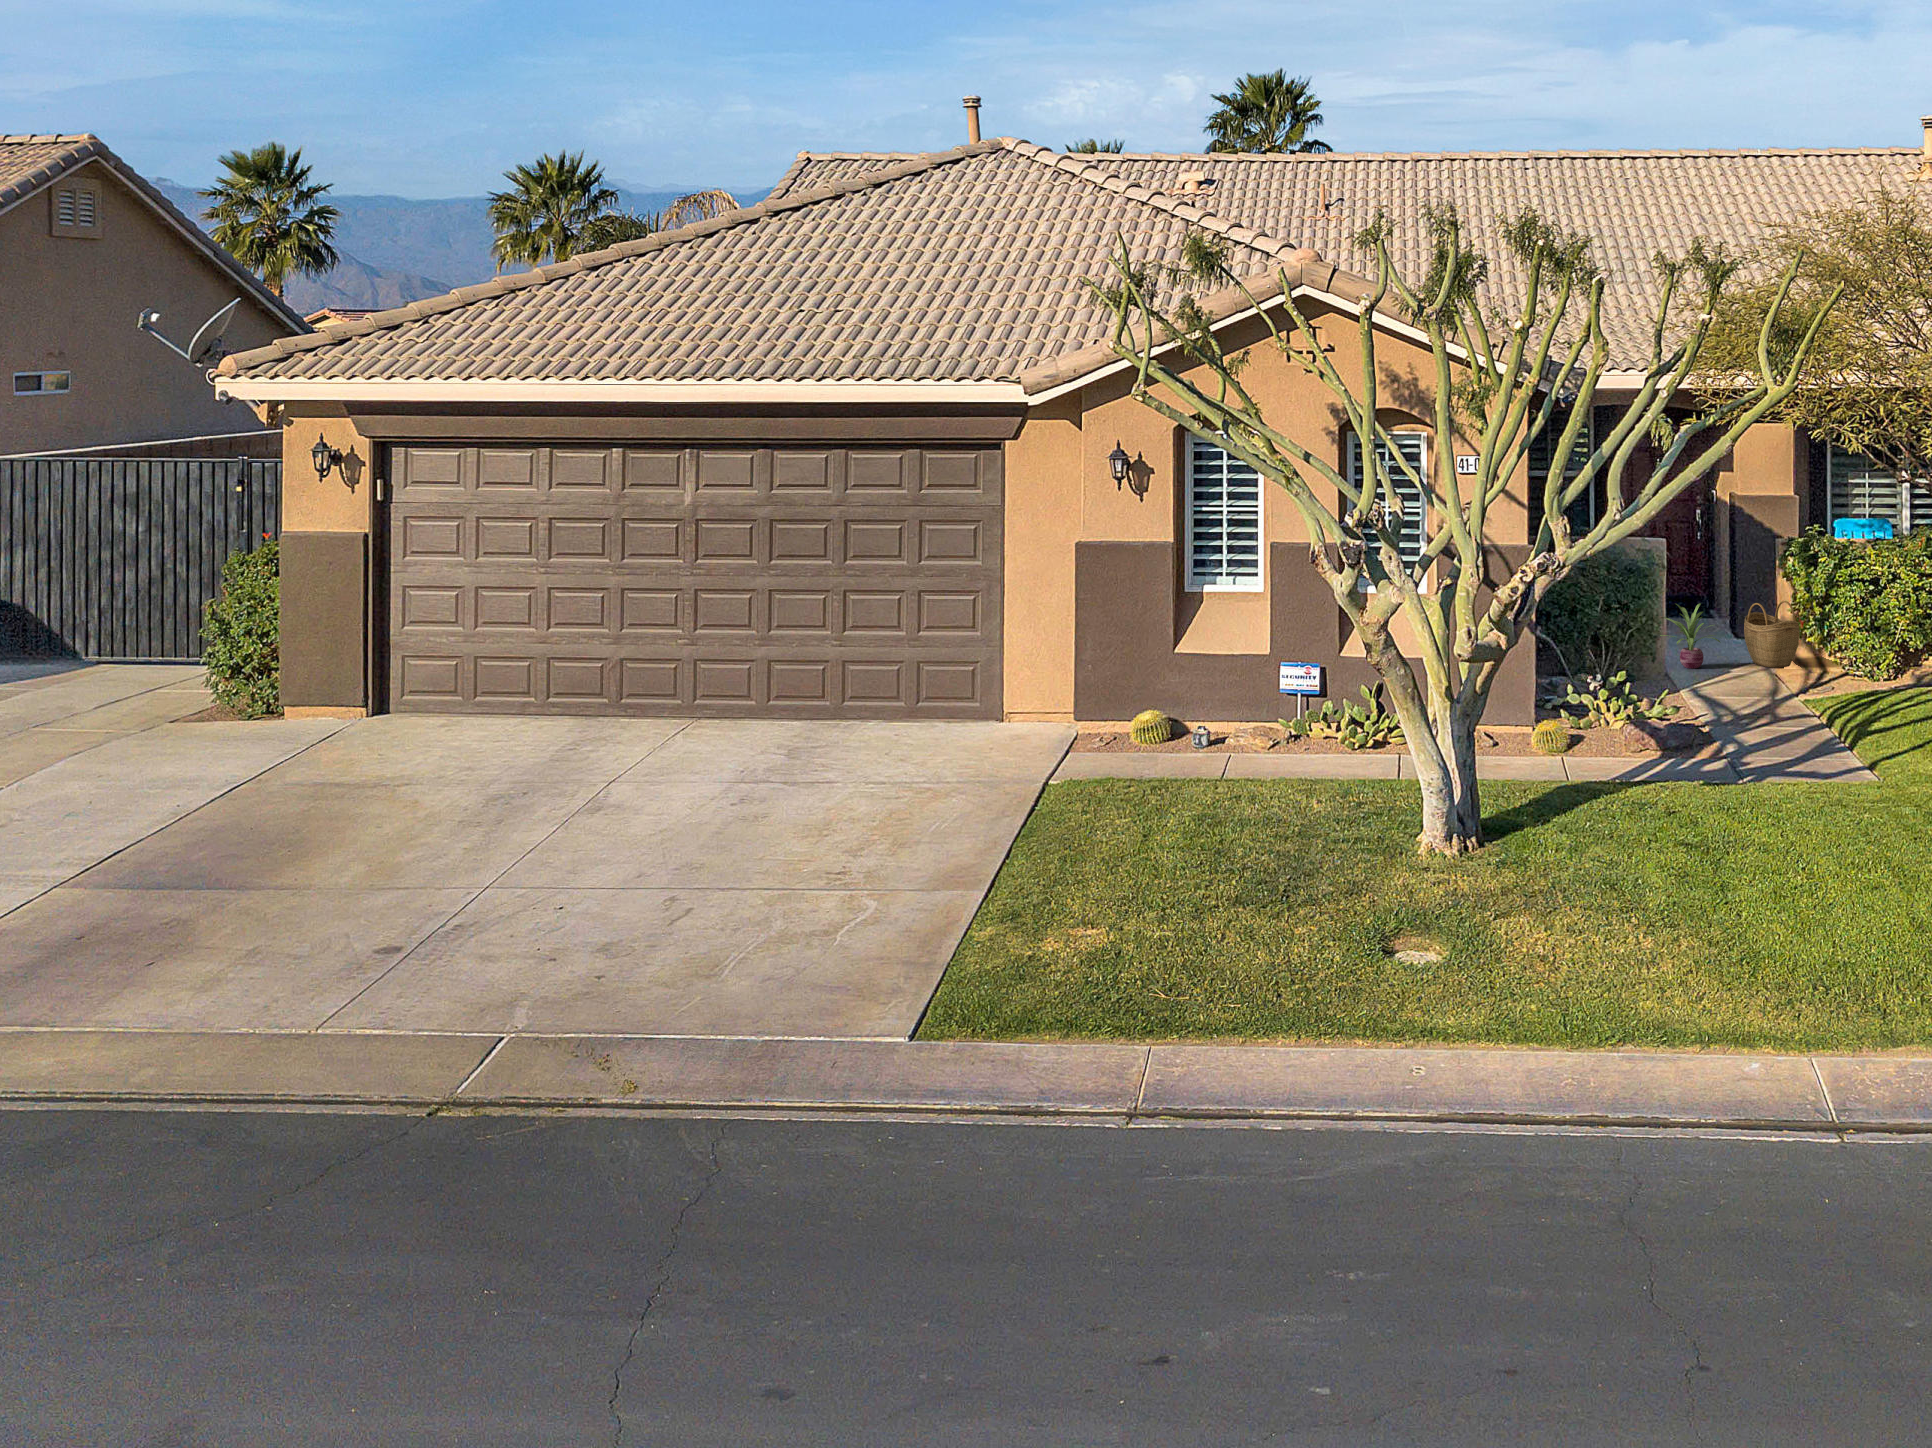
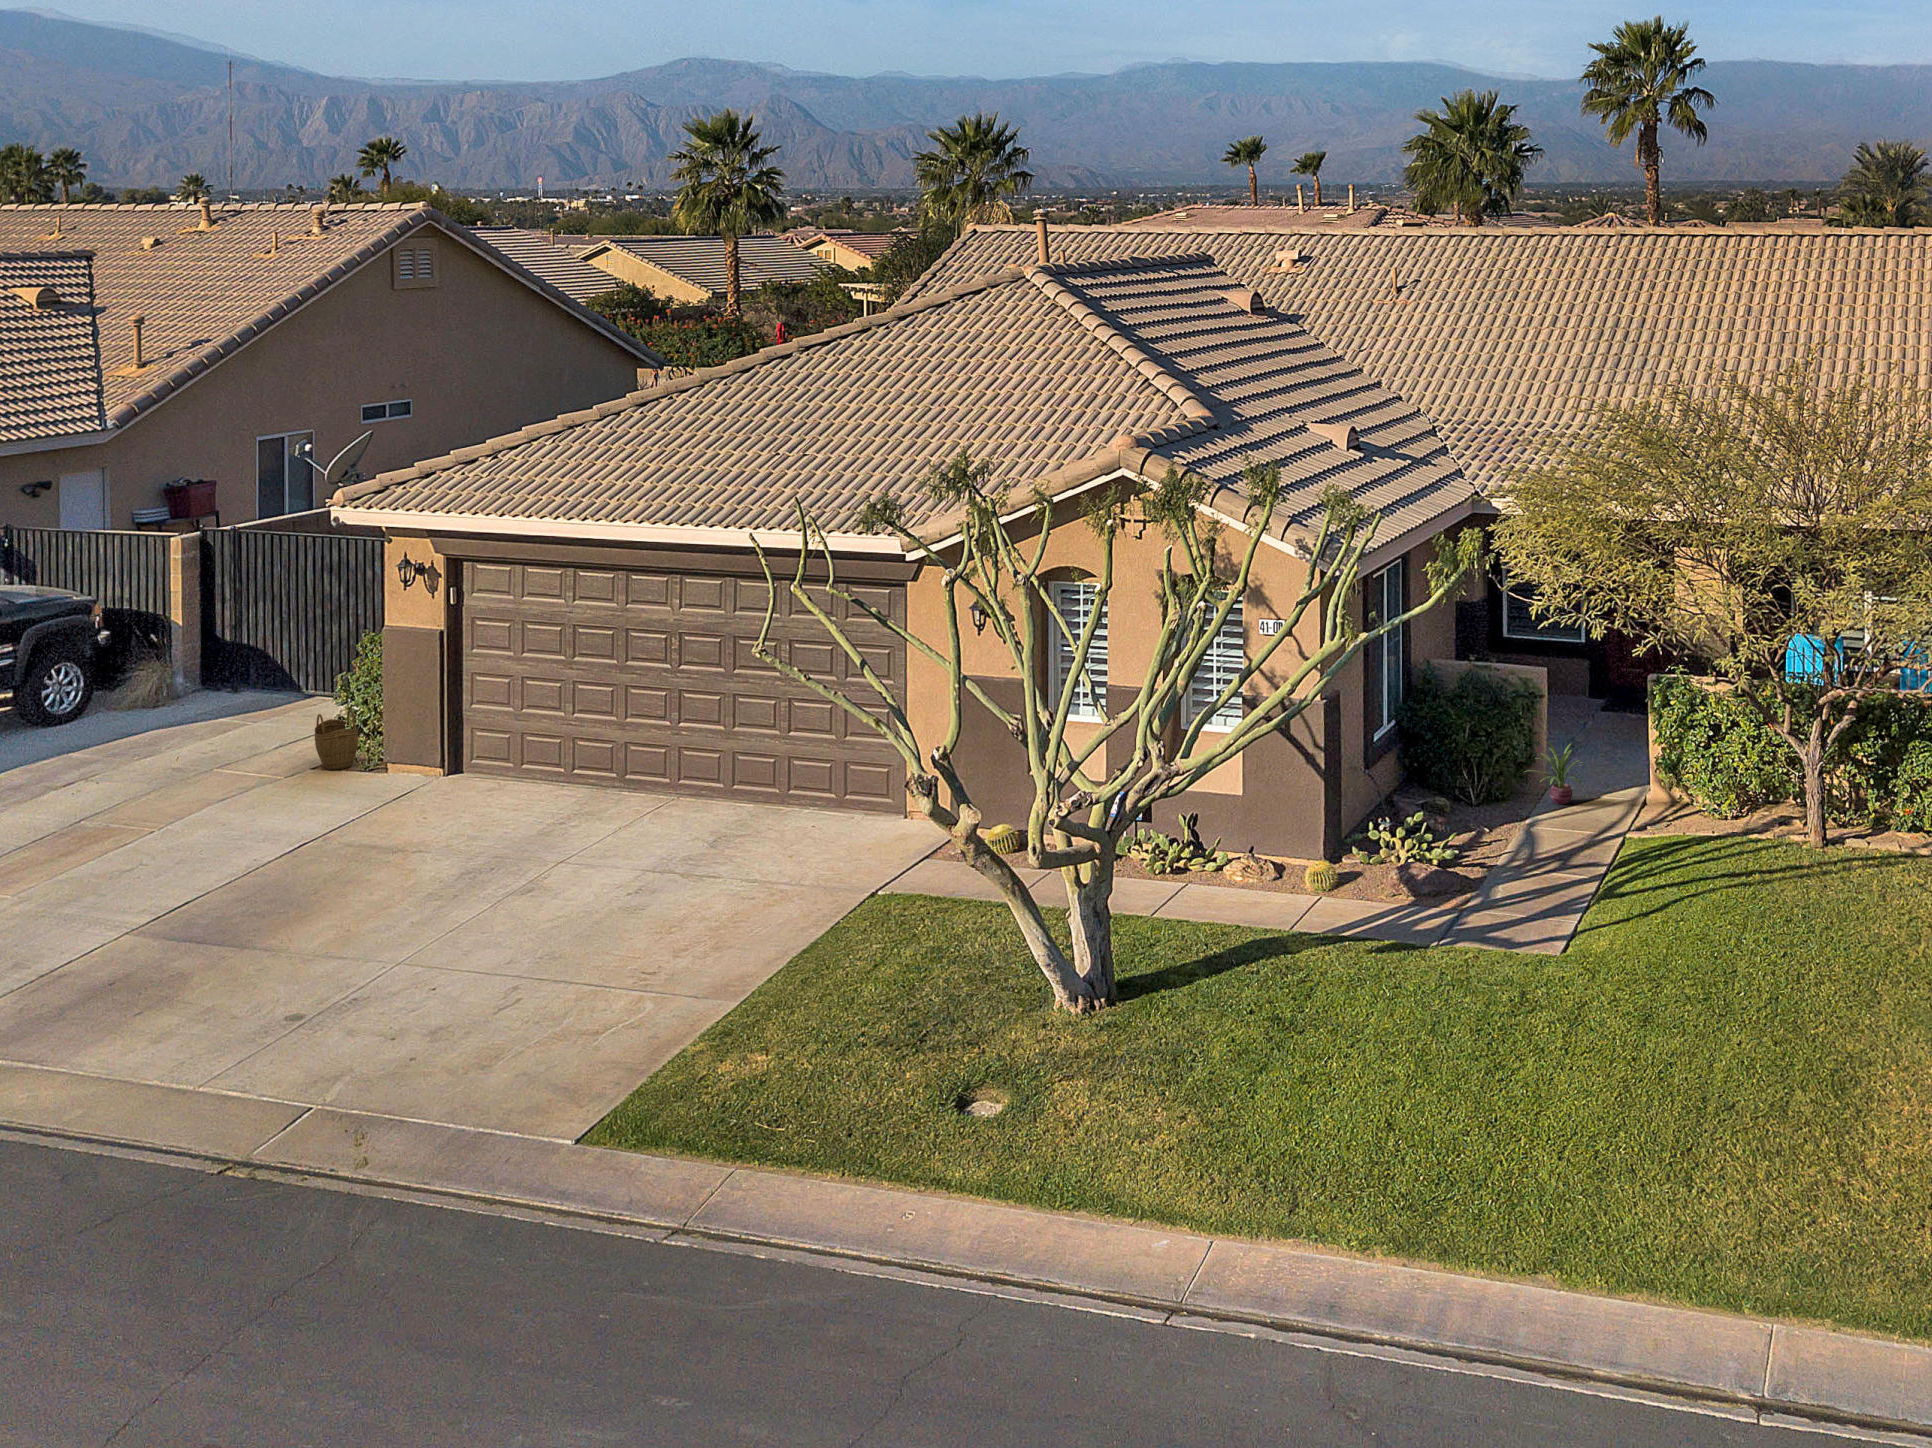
woven basket: present [1744,601,1799,668] -> present [315,710,358,770]

